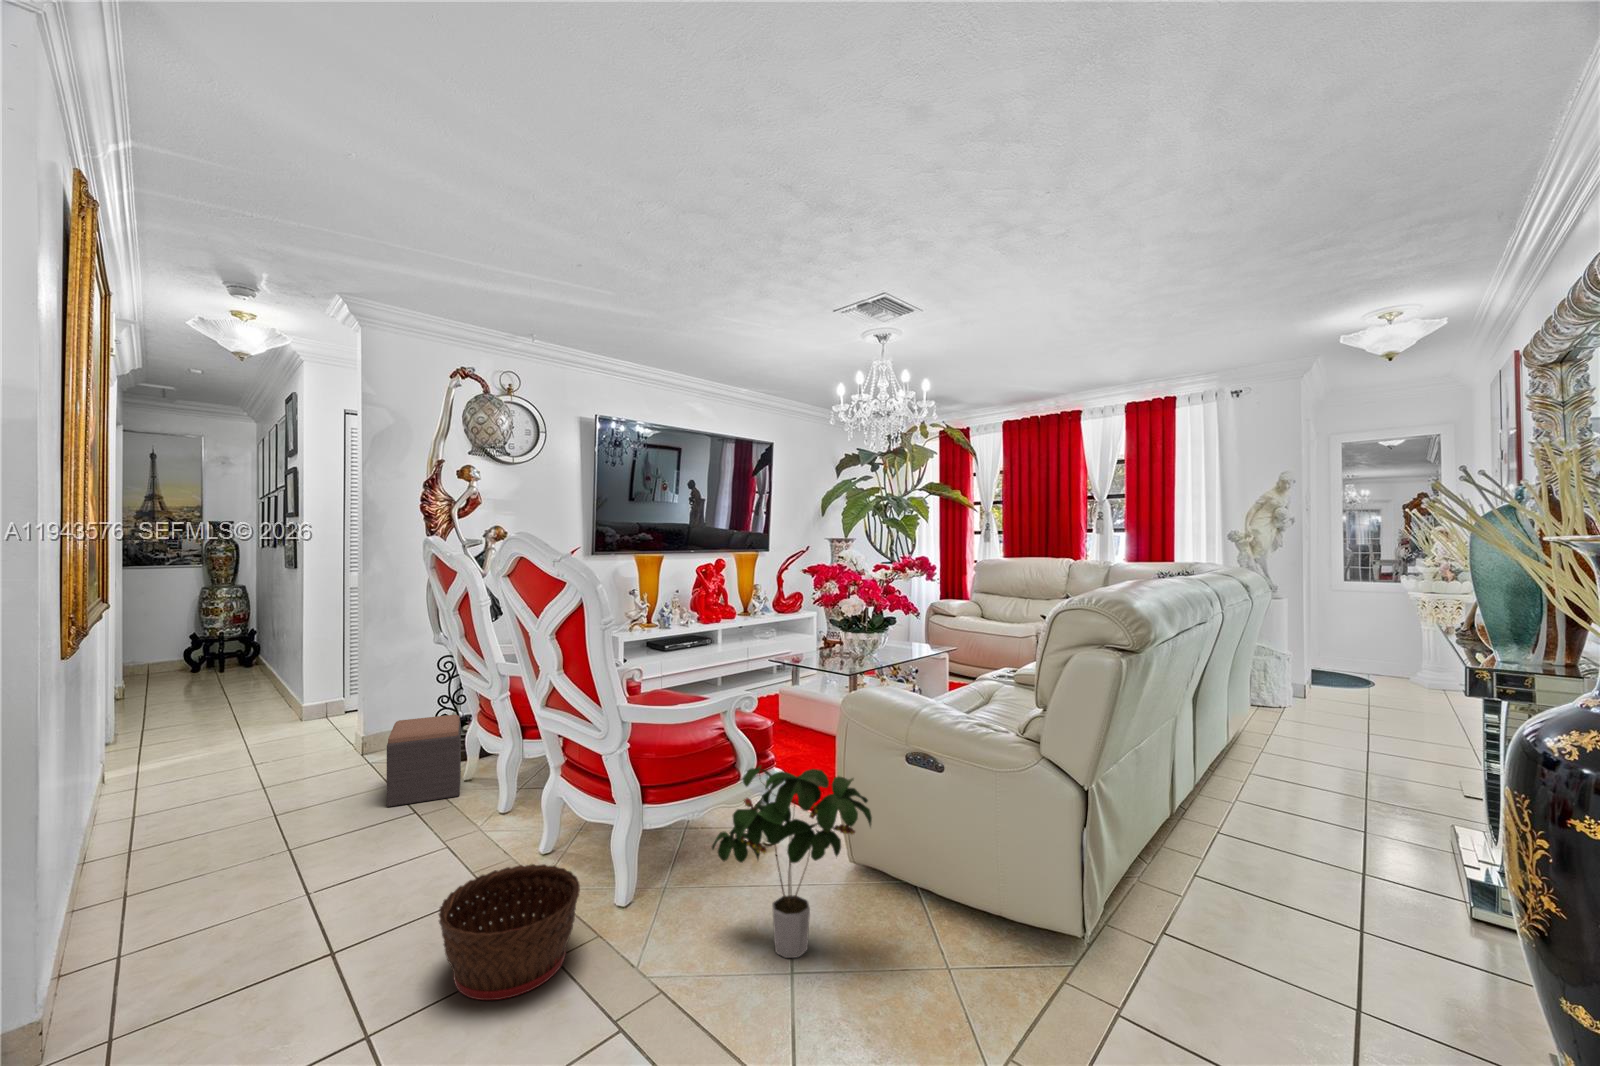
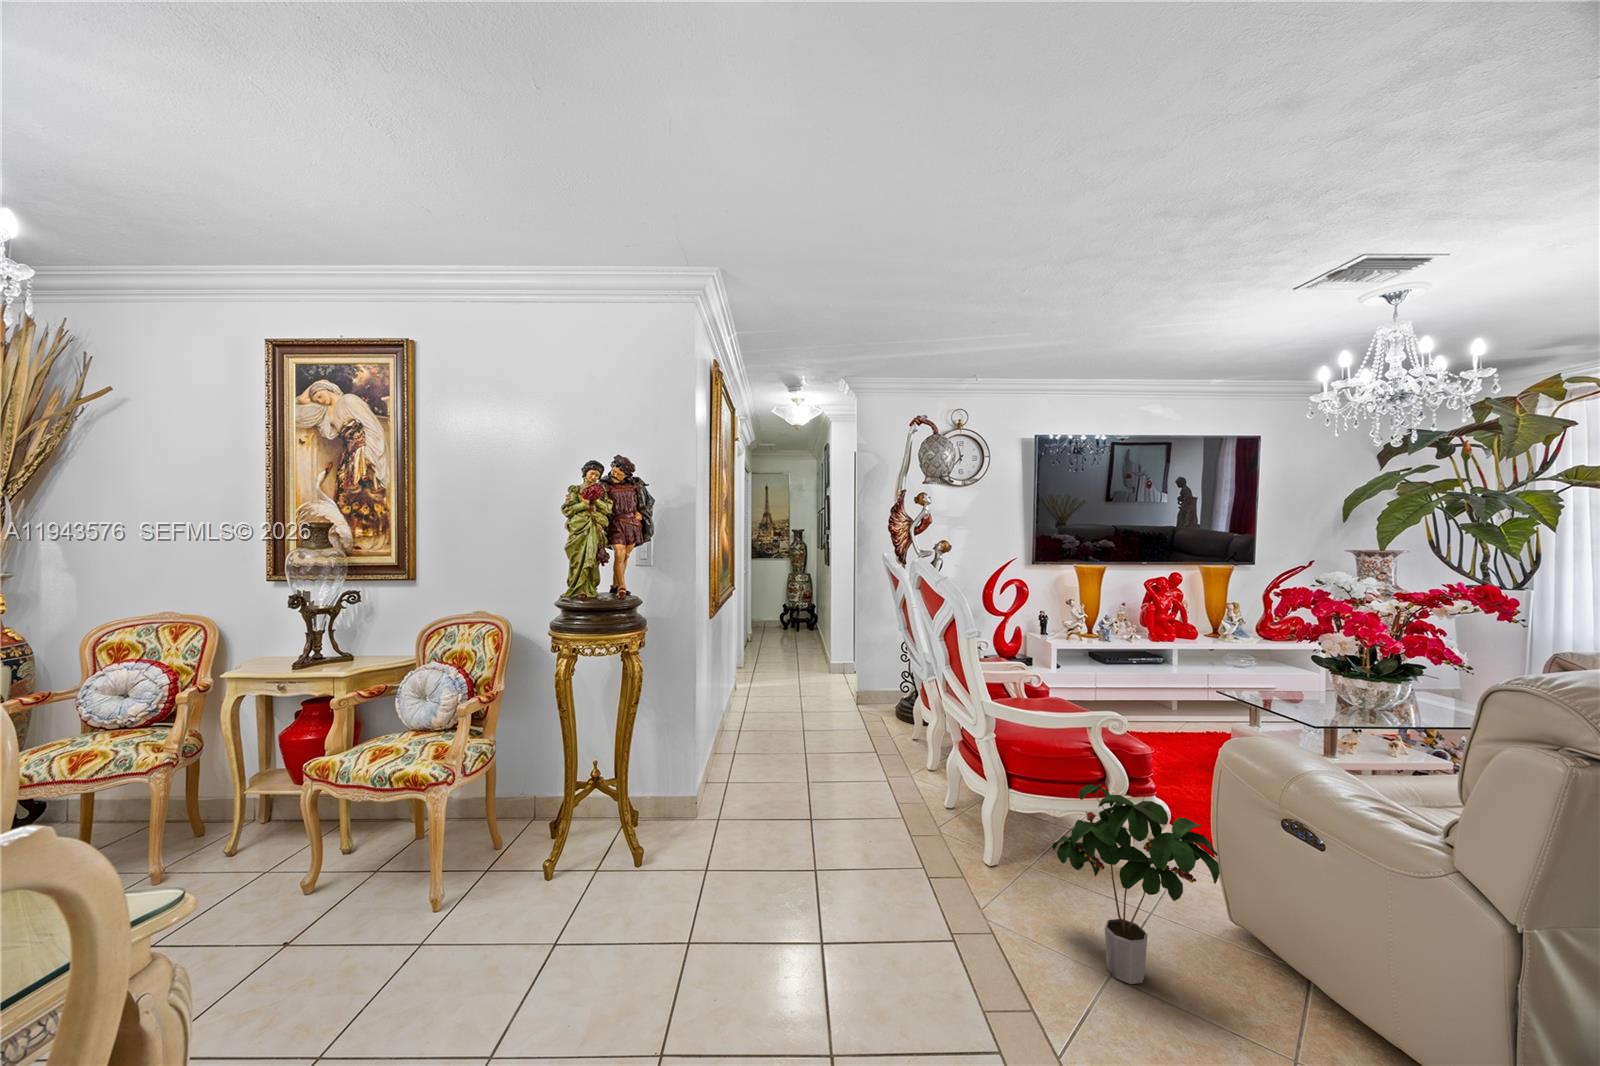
footstool: present [387,715,461,807] -> none [855,684,909,750]
basket: present [439,864,580,1000] -> none [842,807,941,903]

